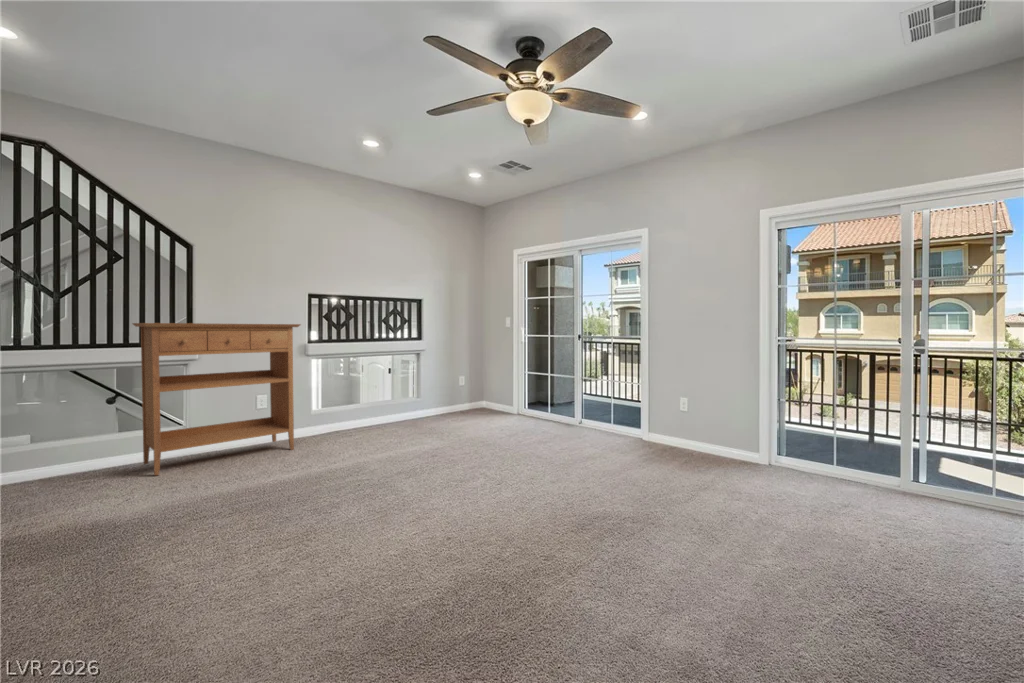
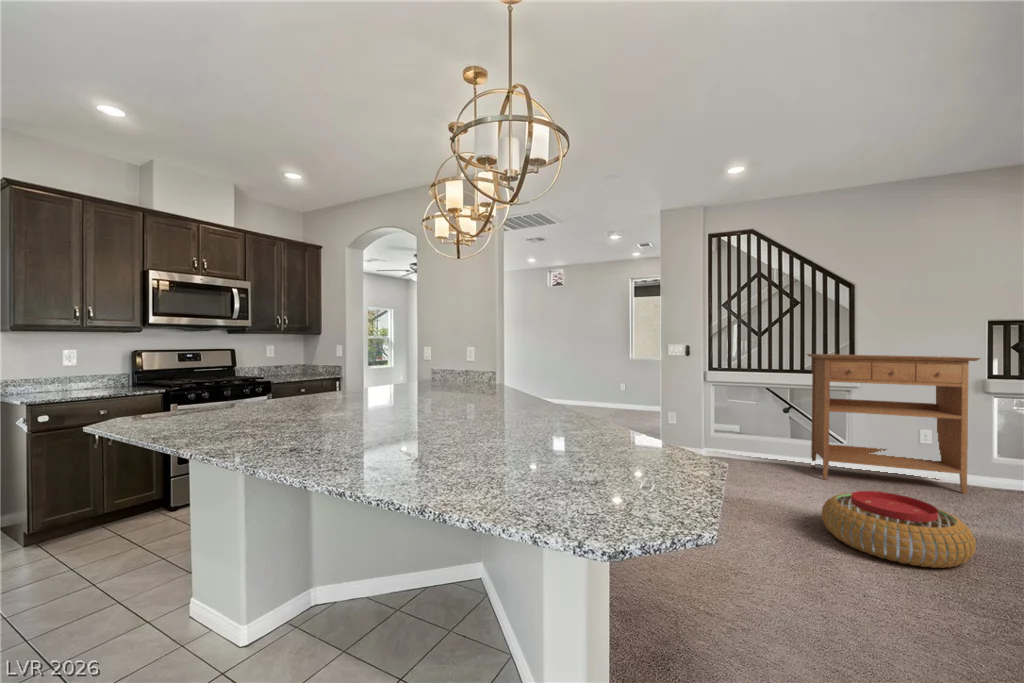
pouf: none [127,474,288,562] -> present [822,491,976,568]

